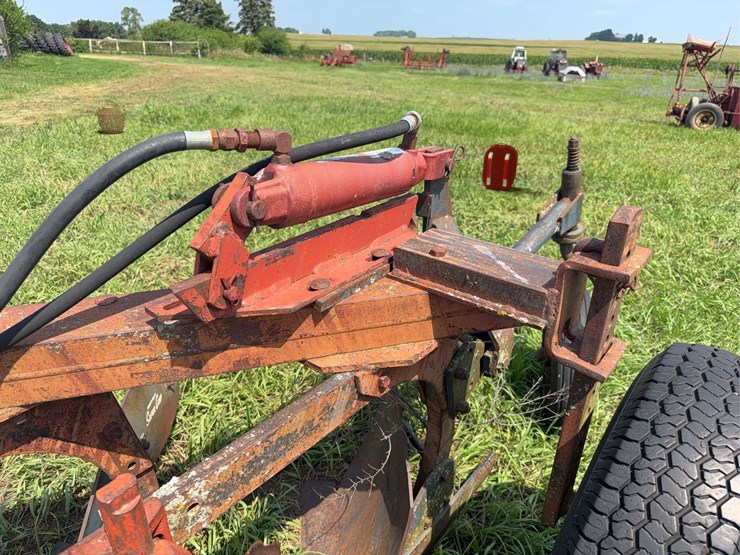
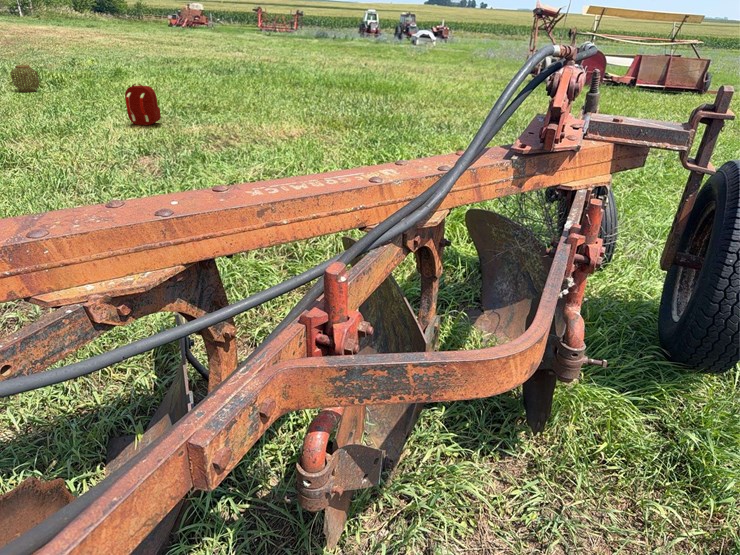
backpack: present [482,143,518,190] -> present [125,84,161,125]

